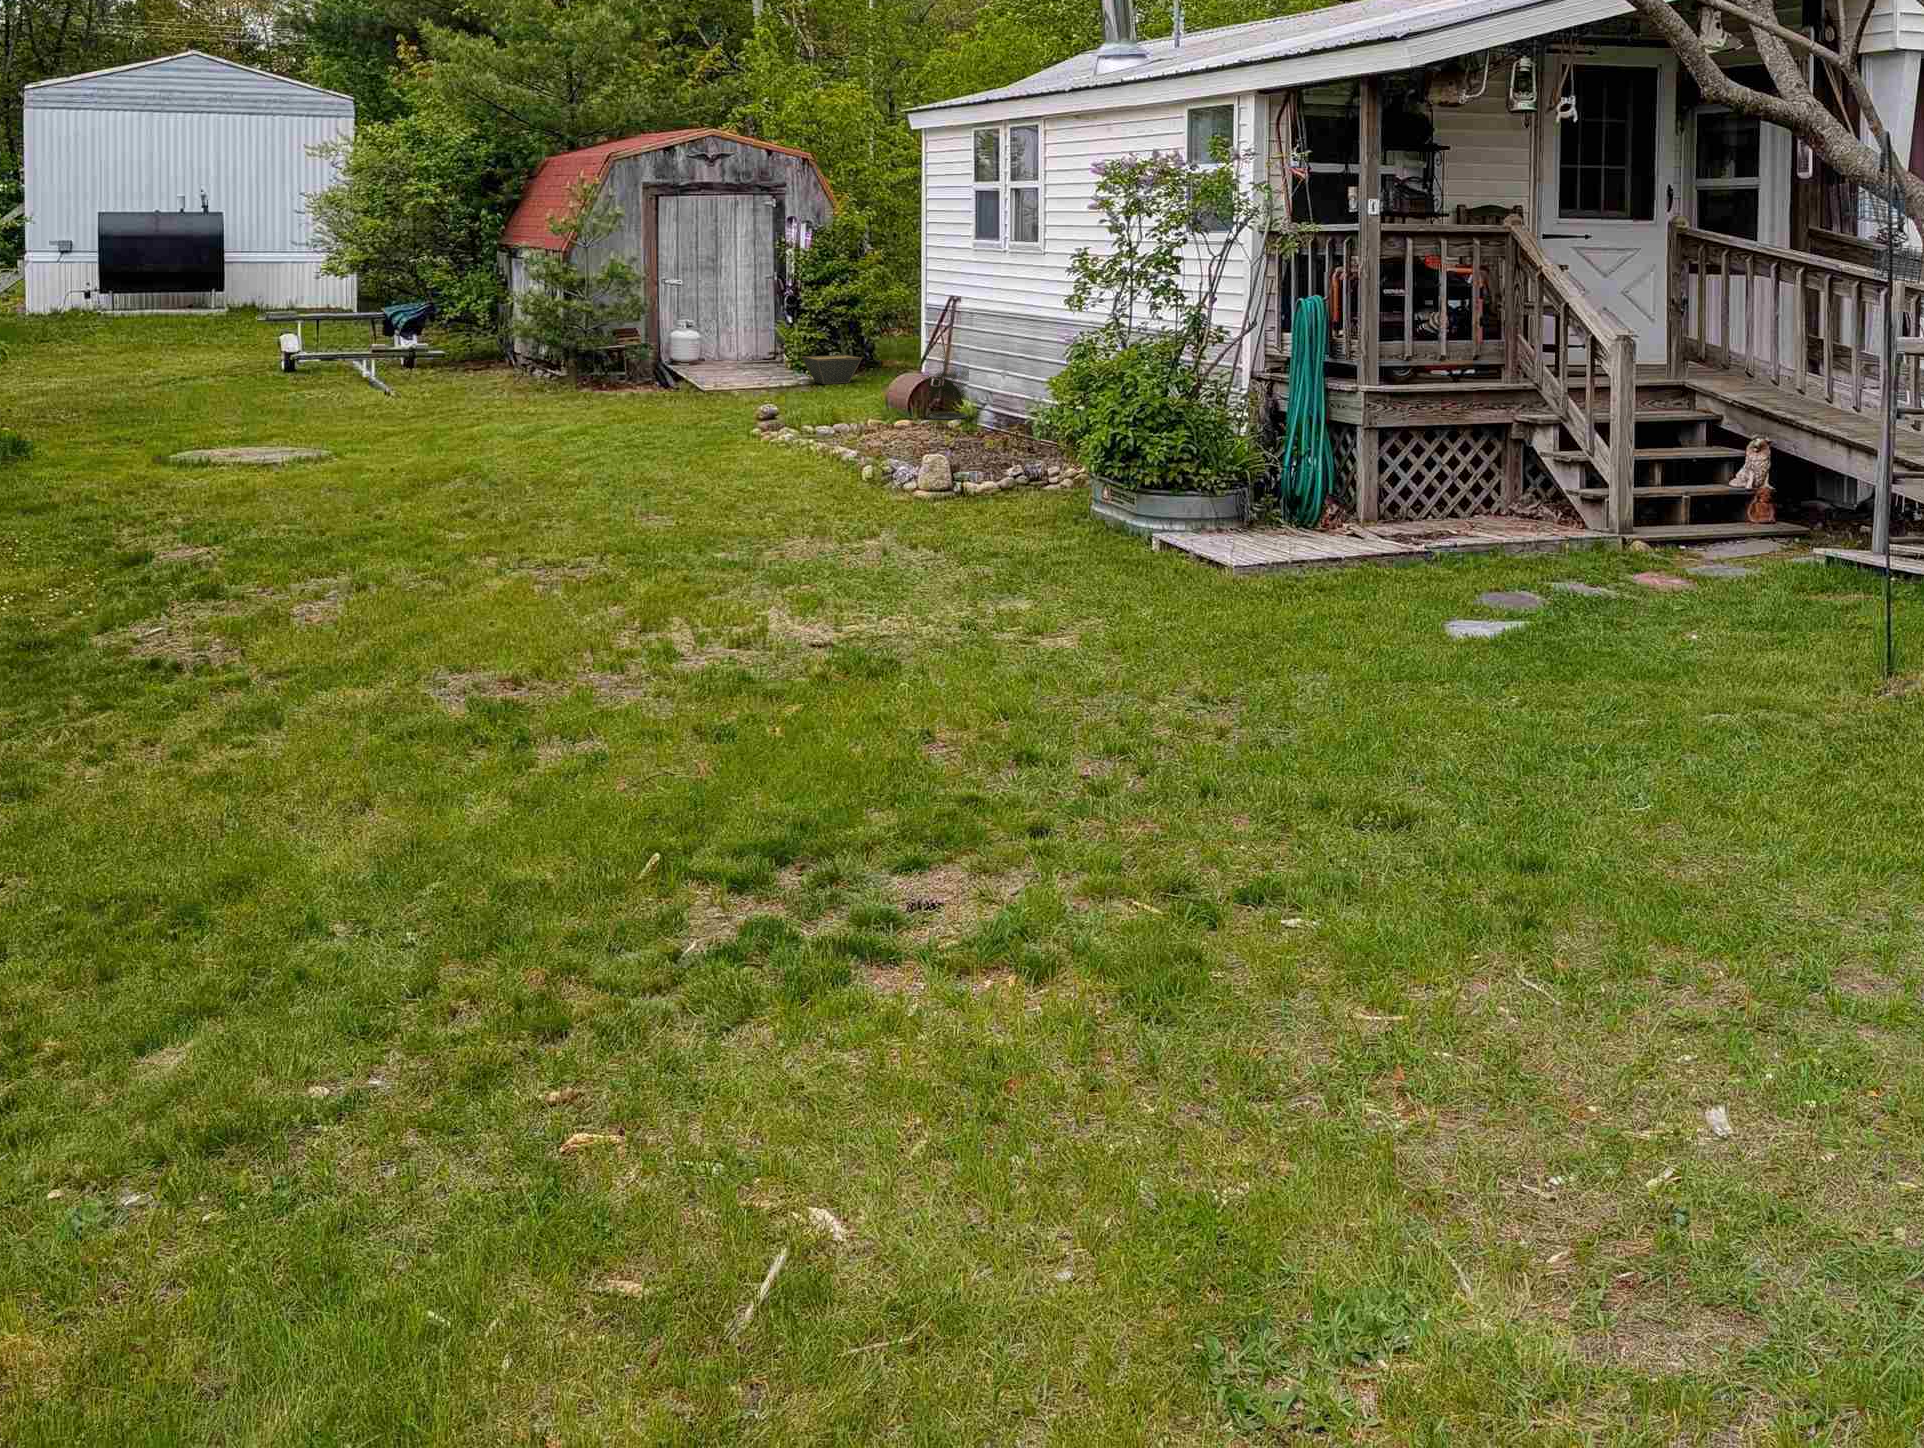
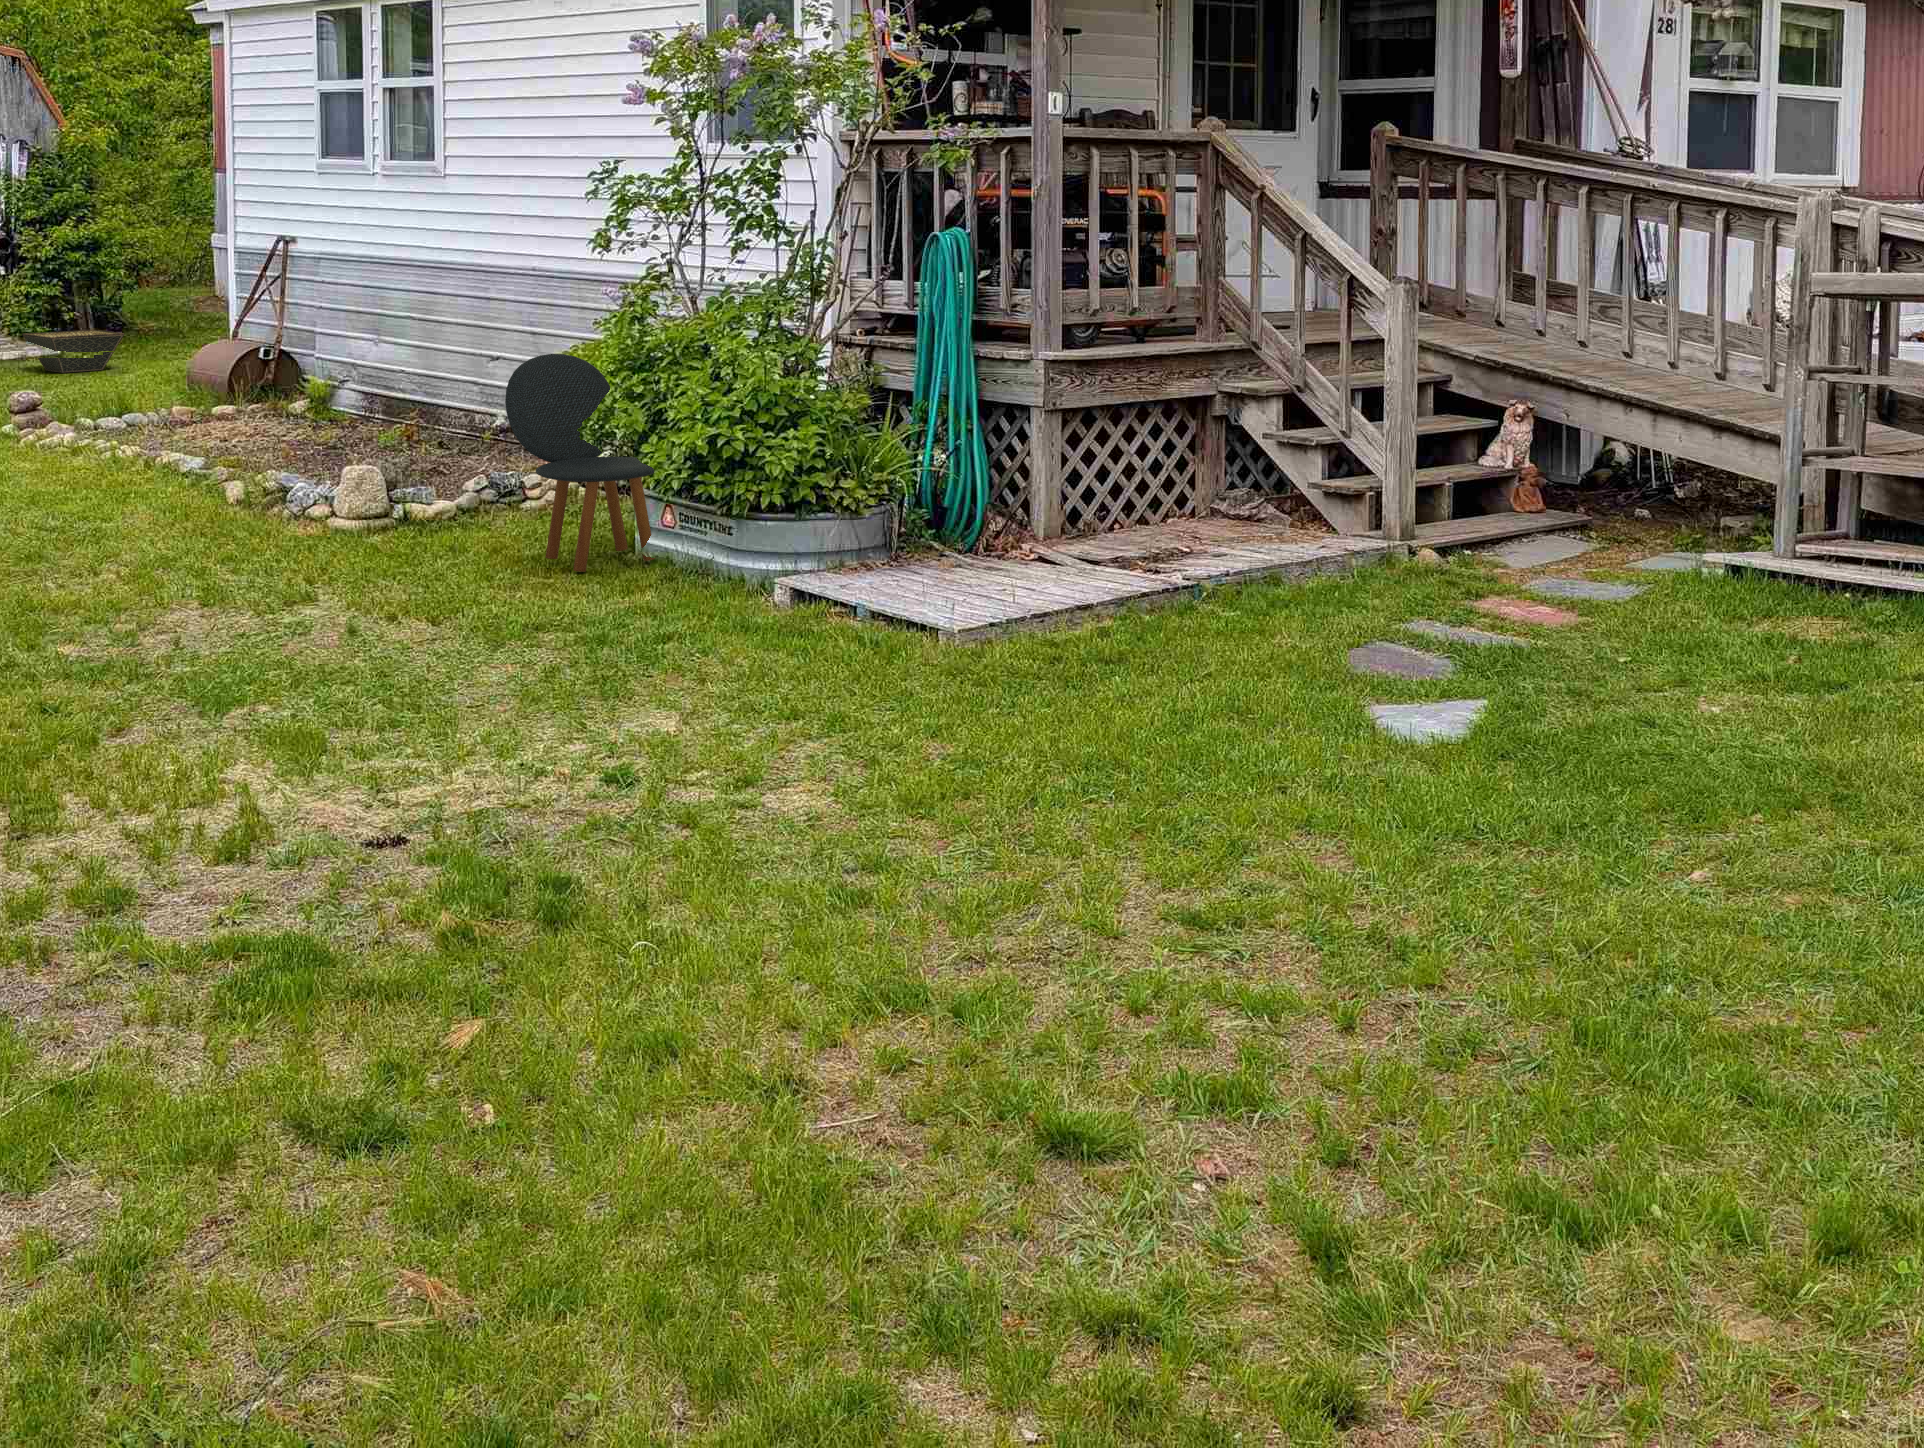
potted tree: present [924,351,967,419] -> none [255,317,332,418]
chair: none [1002,381,1096,526] -> present [505,354,655,572]

